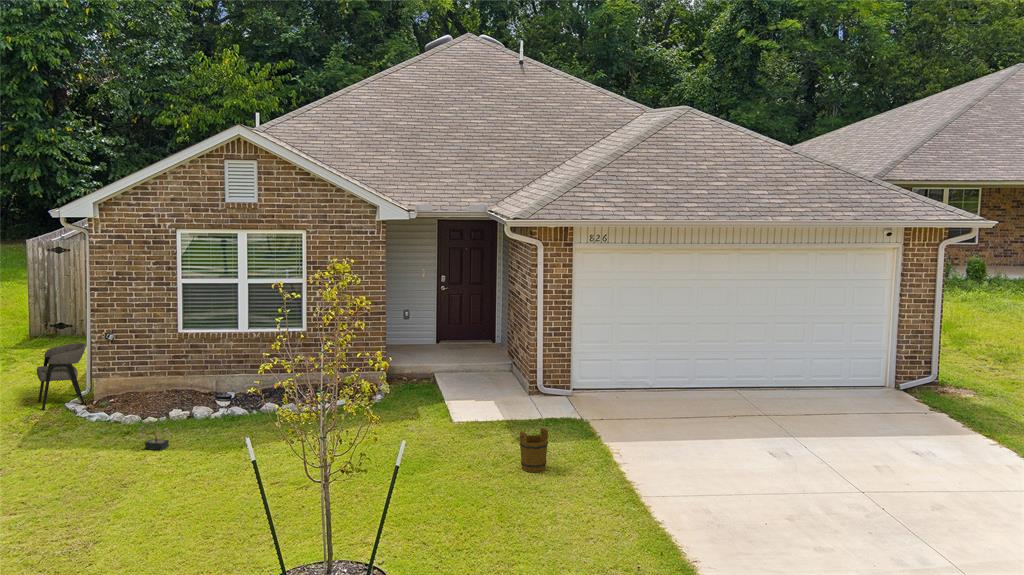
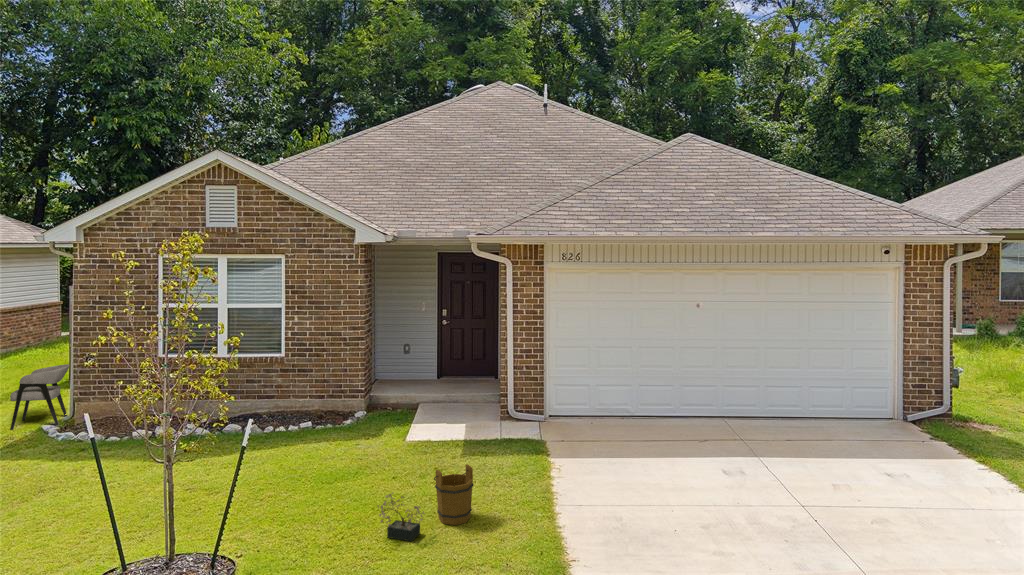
decorative plant: present [140,421,169,450] -> present [379,493,425,541]

